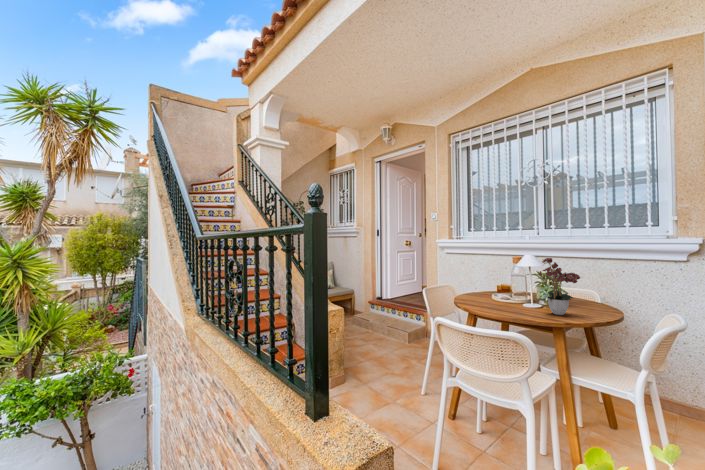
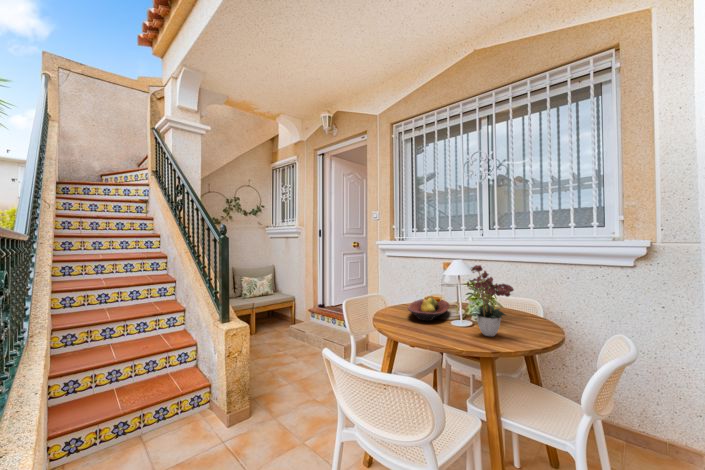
fruit bowl: none [481,285,517,305] -> present [408,296,449,321]

